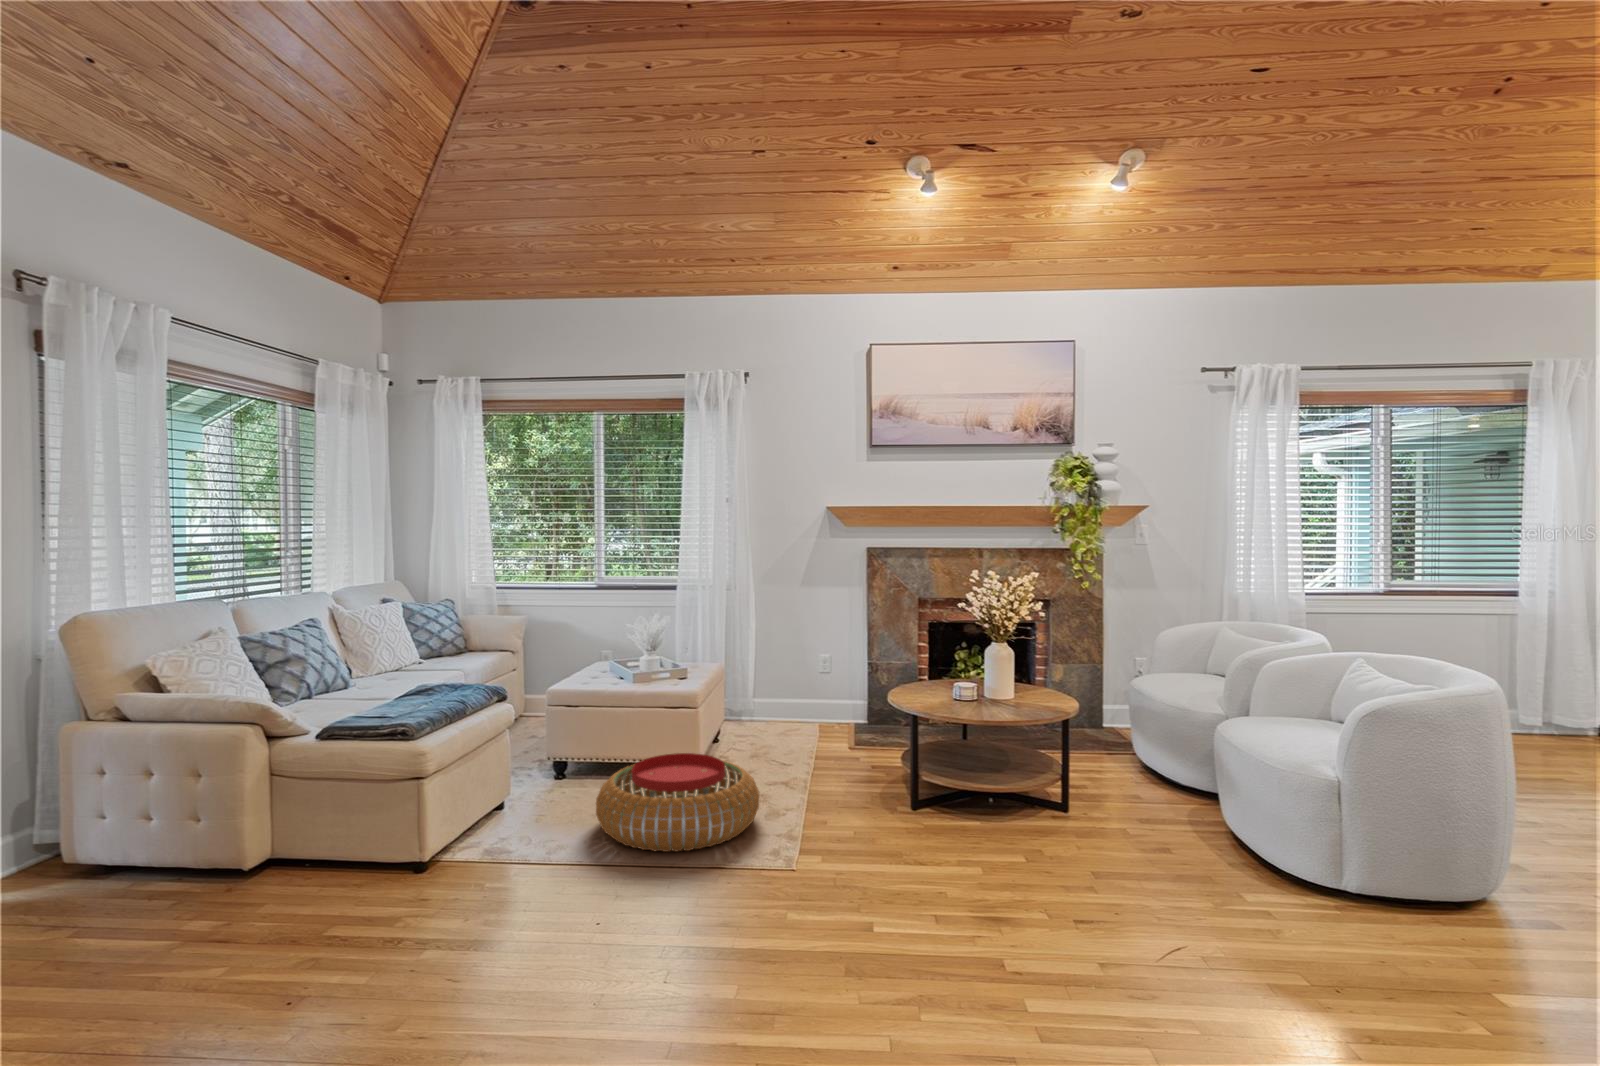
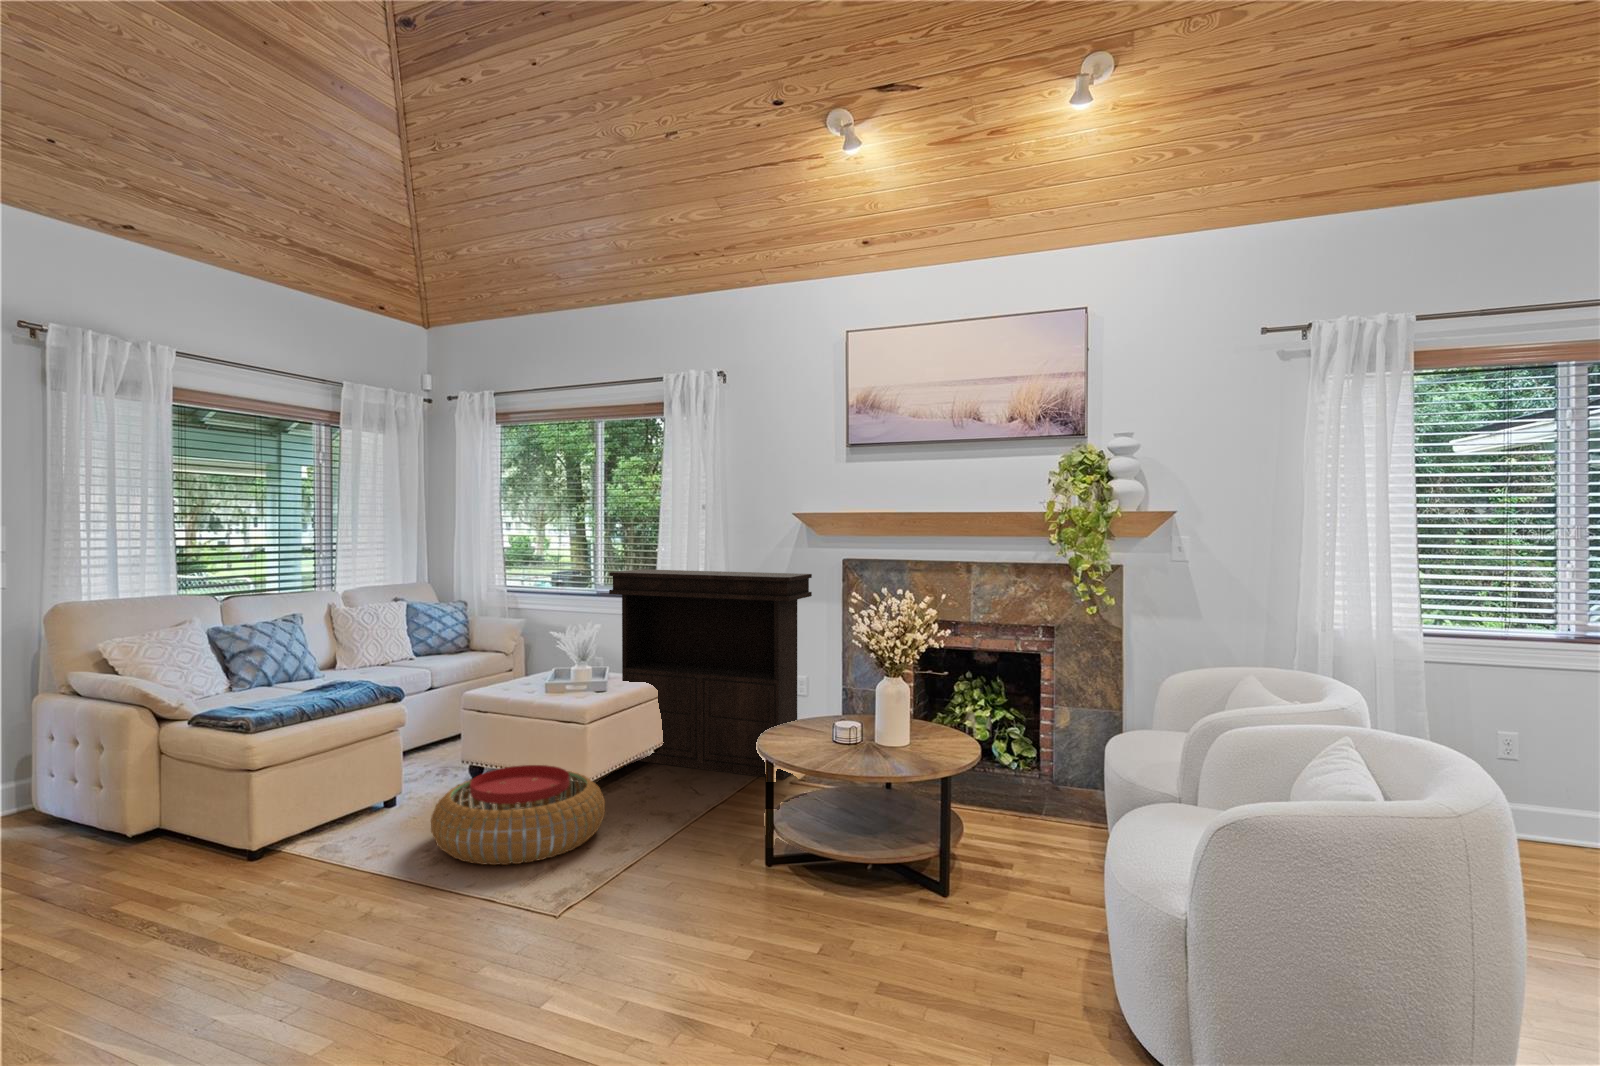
console table: none [662,562,854,750] -> present [609,569,812,779]

